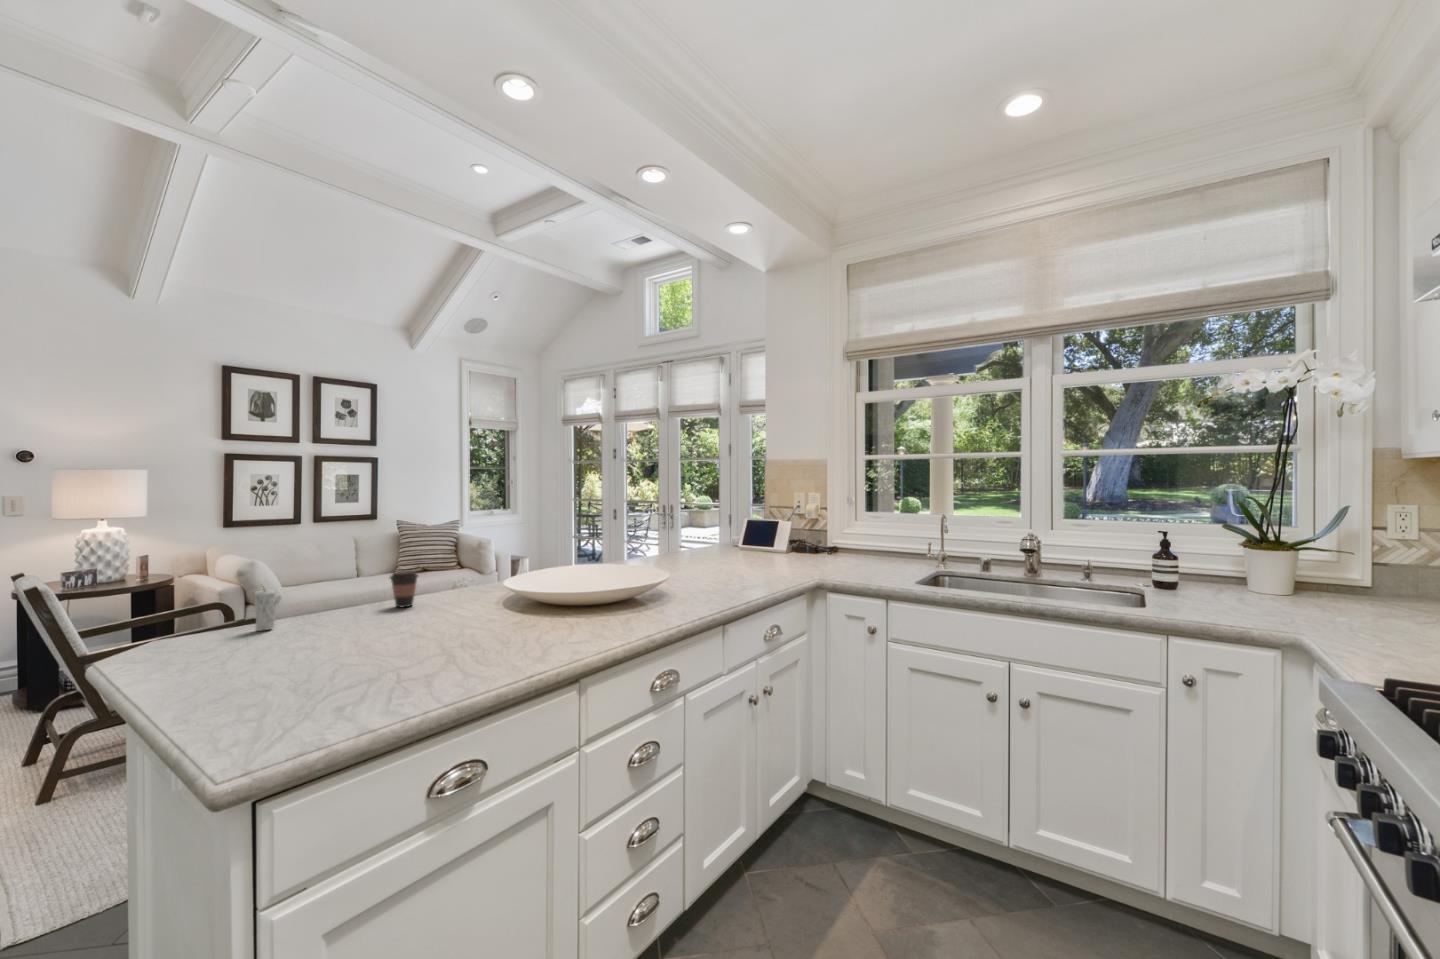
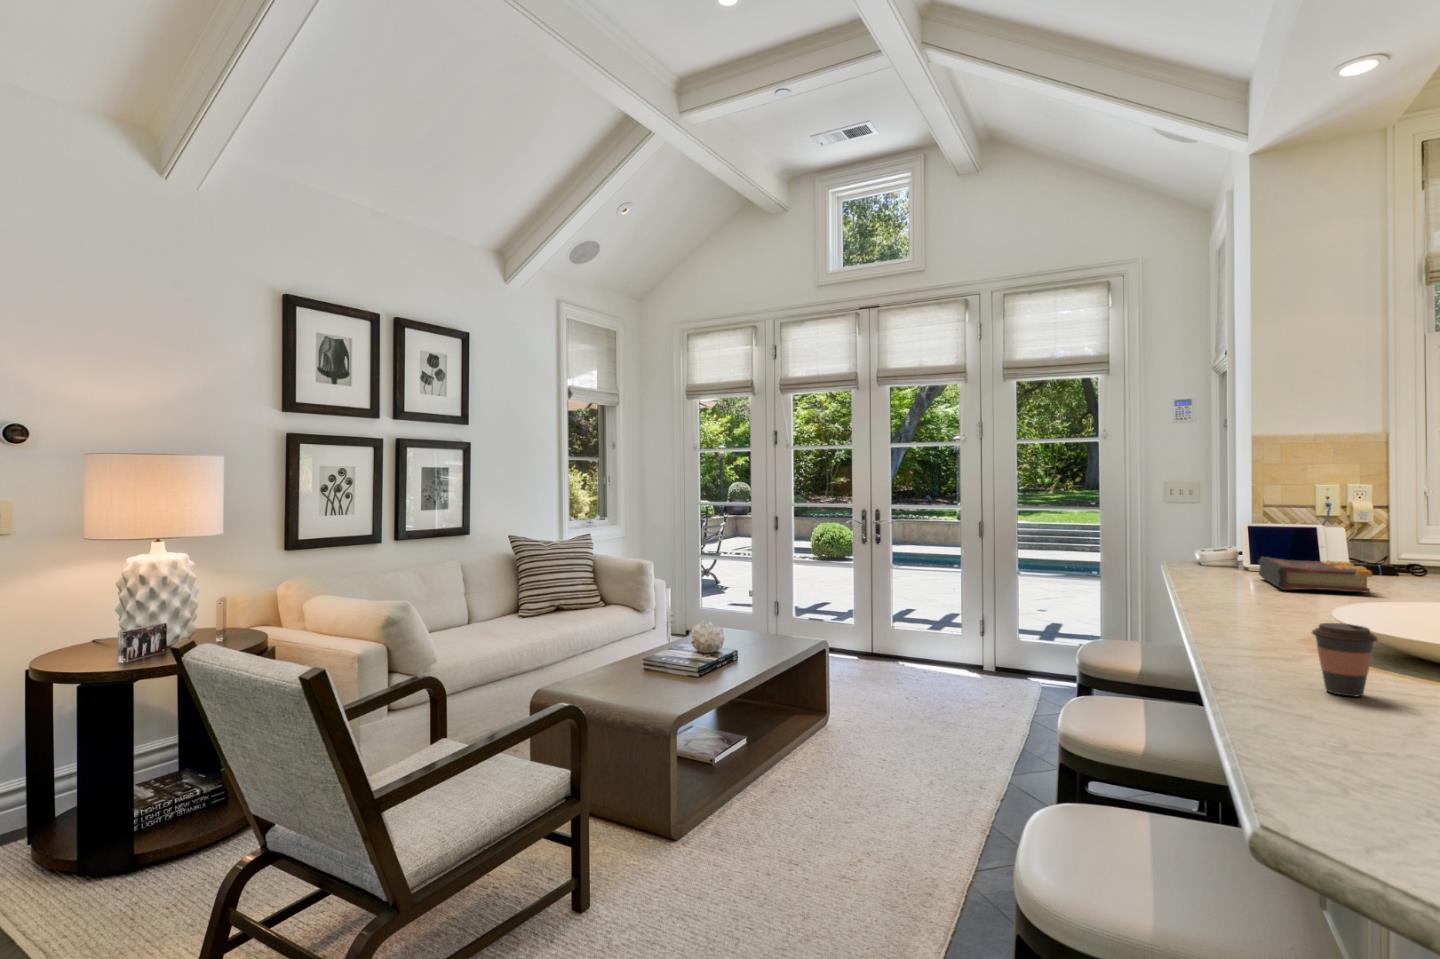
book: none [670,540,741,563] -> present [1259,557,1372,593]
candle: present [254,589,275,631] -> none [1370,662,1422,772]

